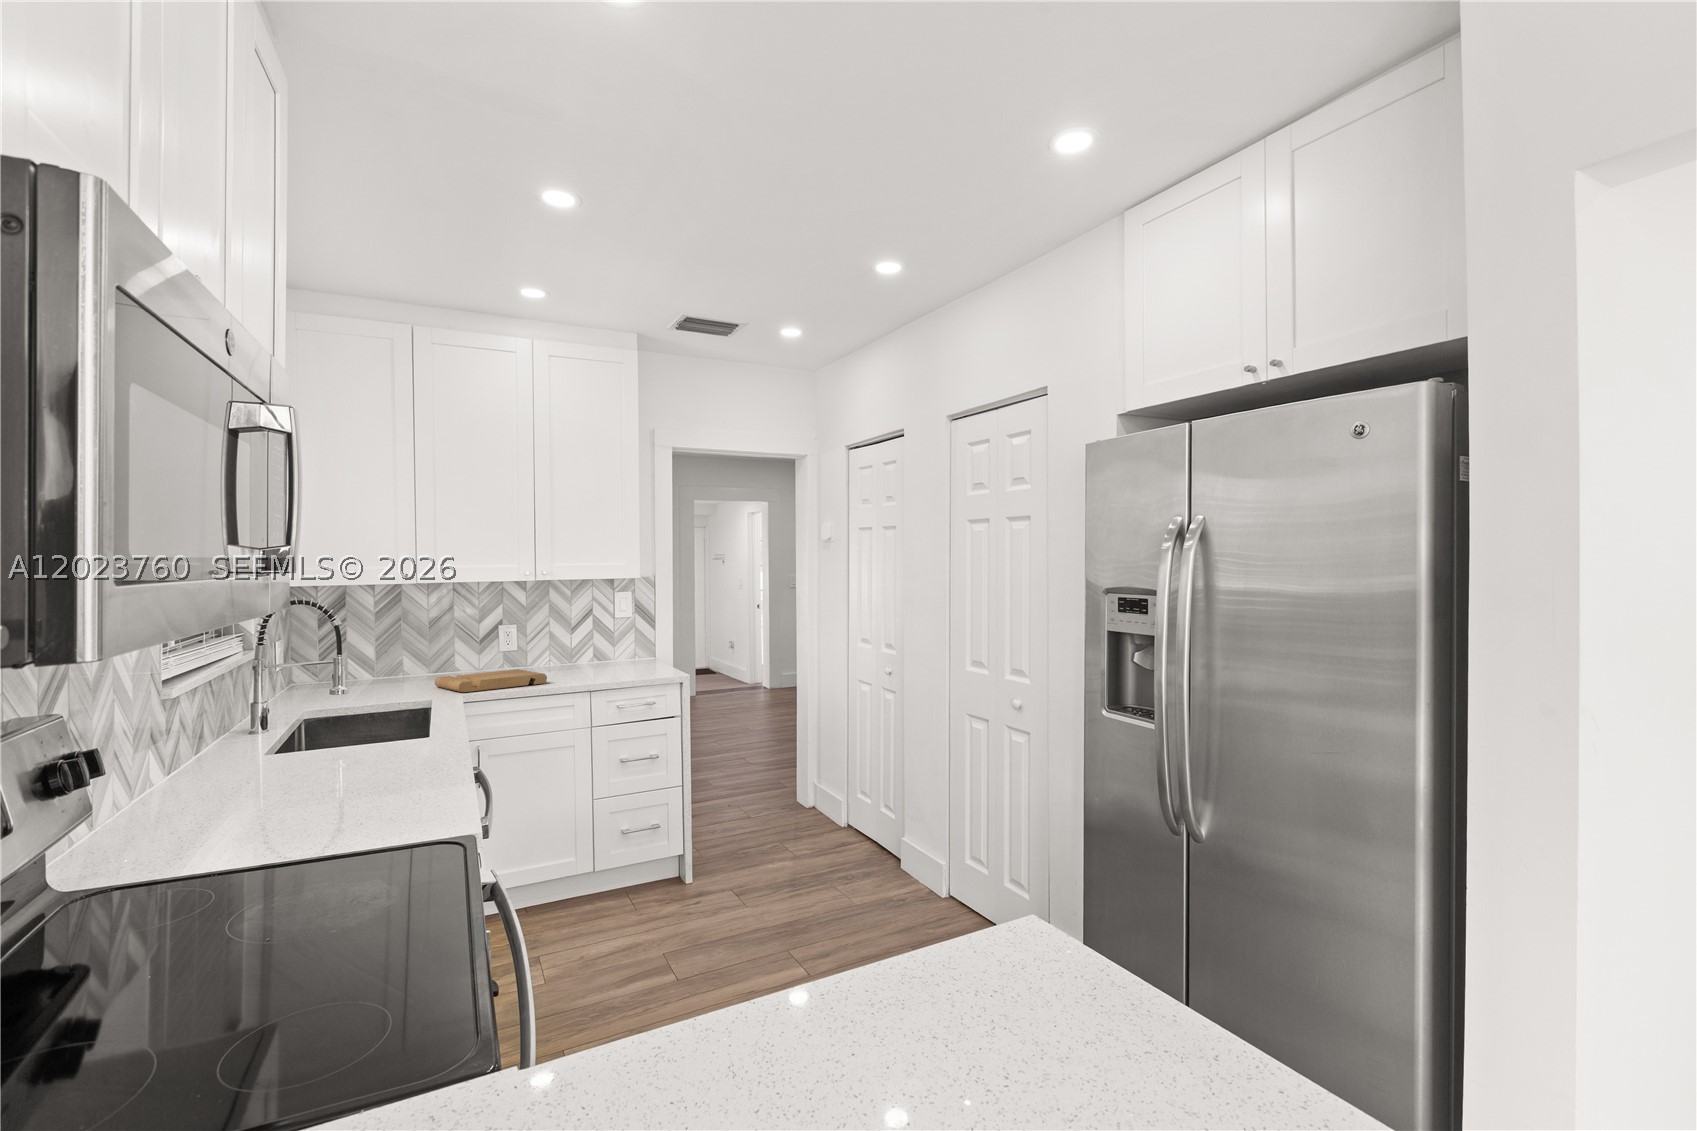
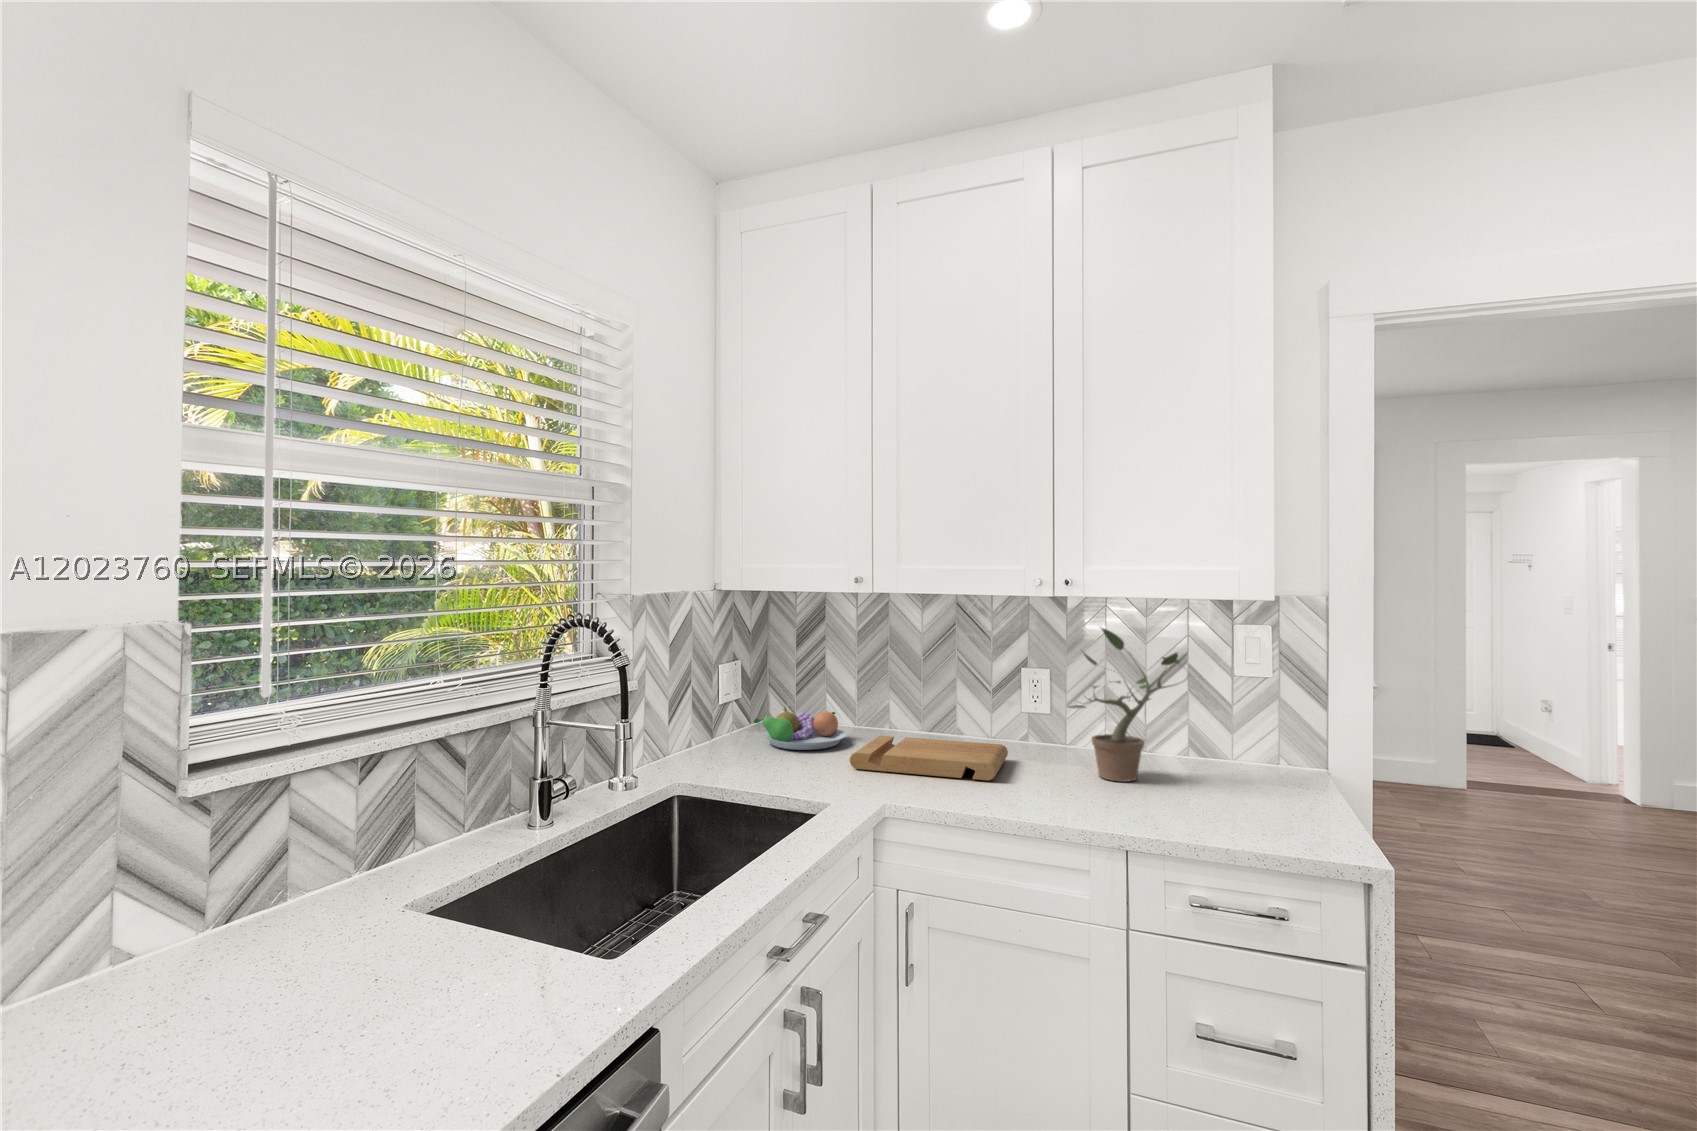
potted plant: none [564,593,616,675] -> present [1069,628,1185,782]
fruit bowl: none [340,669,411,696] -> present [754,706,846,750]

